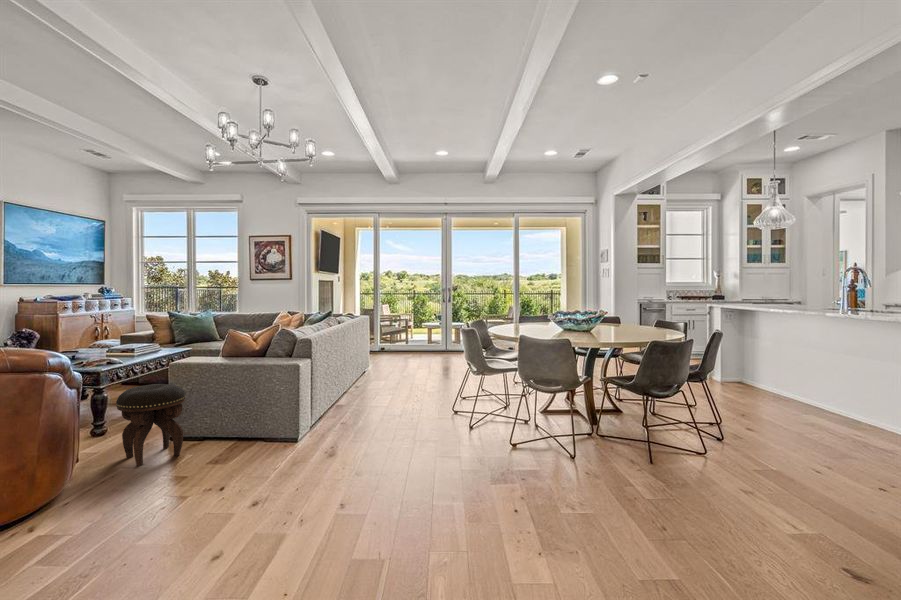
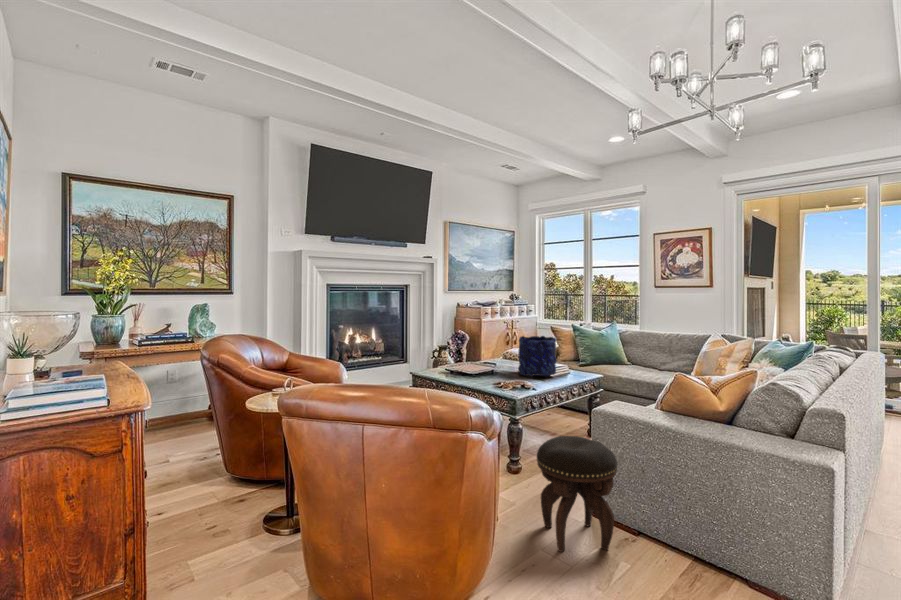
vase: none [104,319,145,356] -> present [518,336,556,376]

